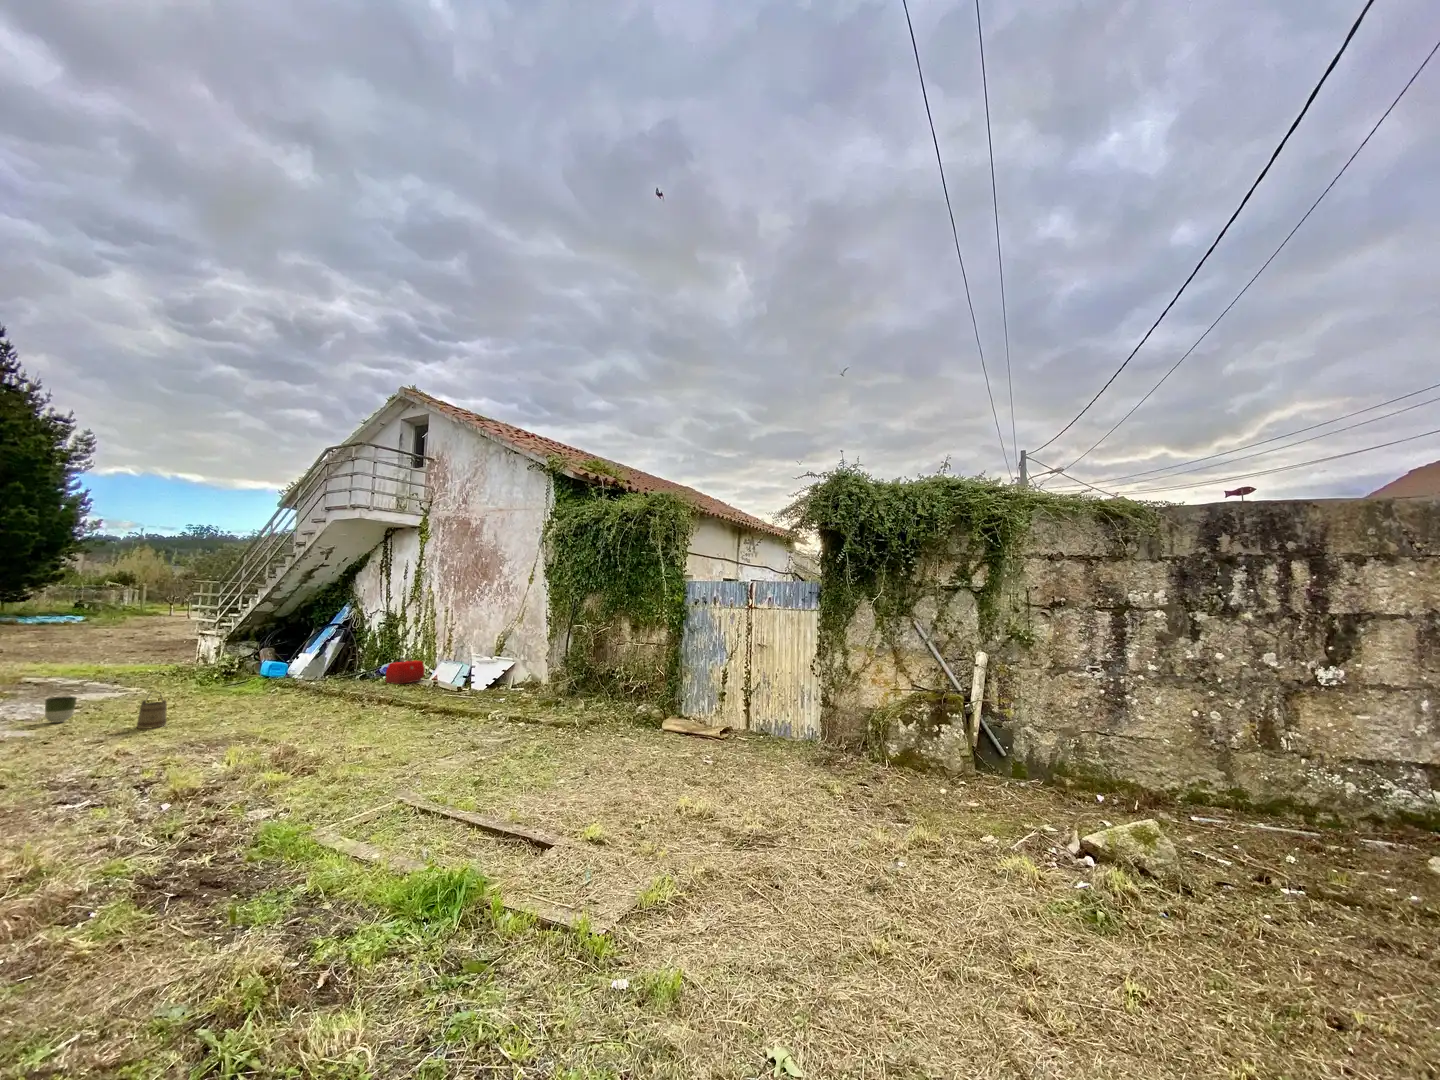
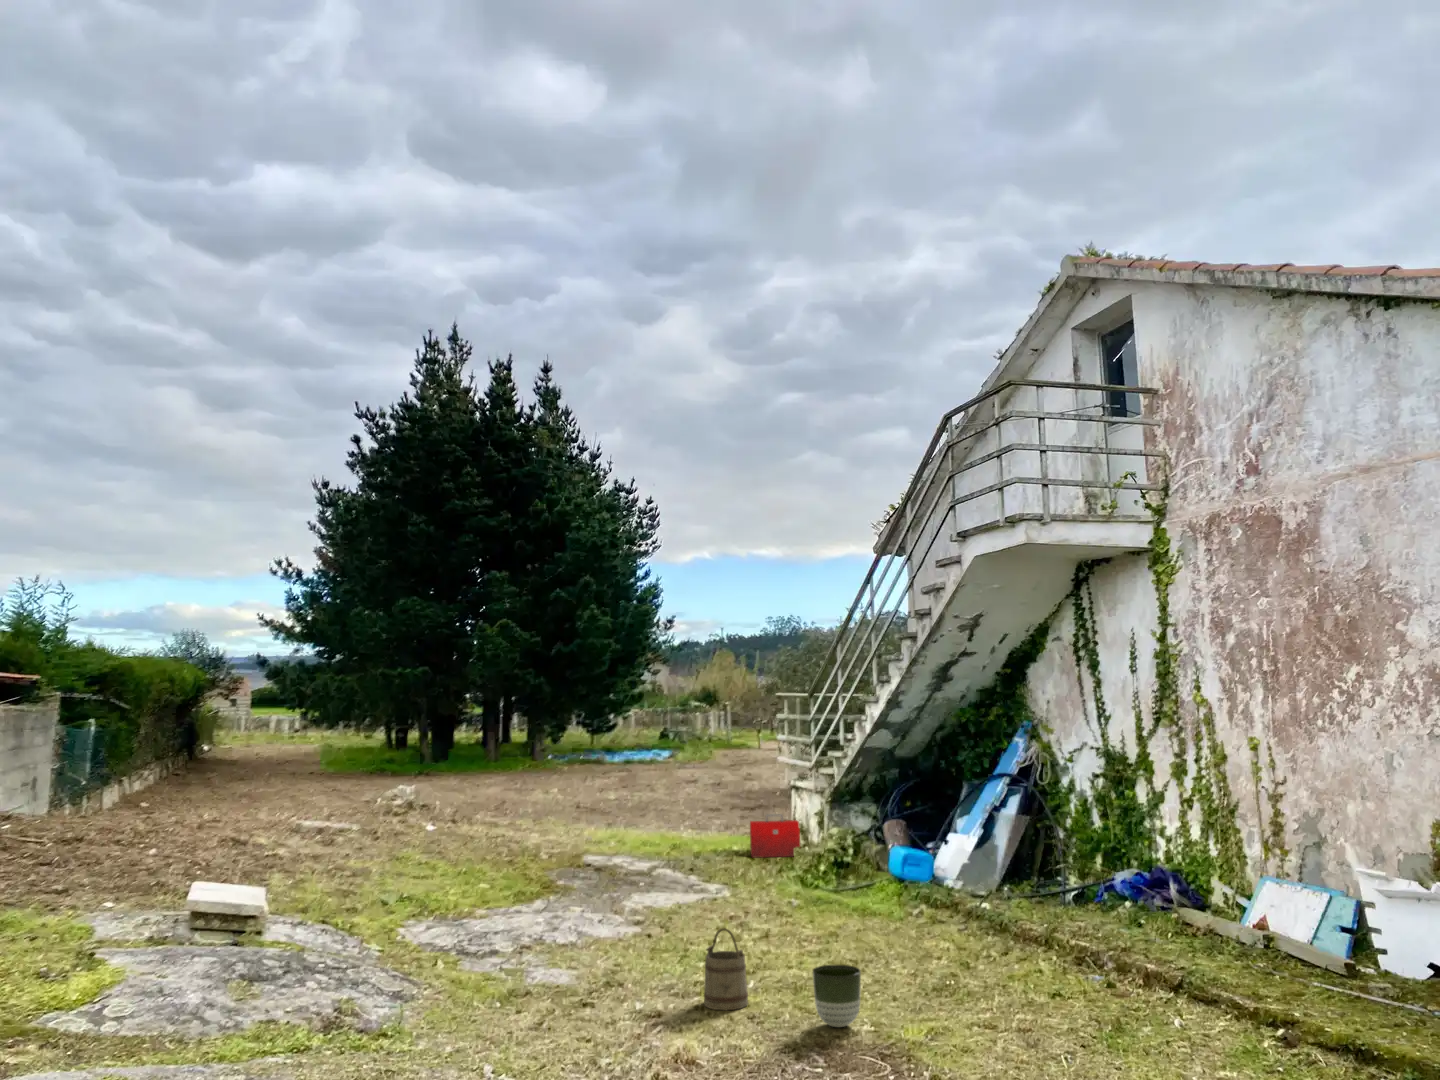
toolbox: present [386,657,425,684] -> present [750,814,800,858]
planter: present [45,696,77,723] -> present [813,965,861,1027]

